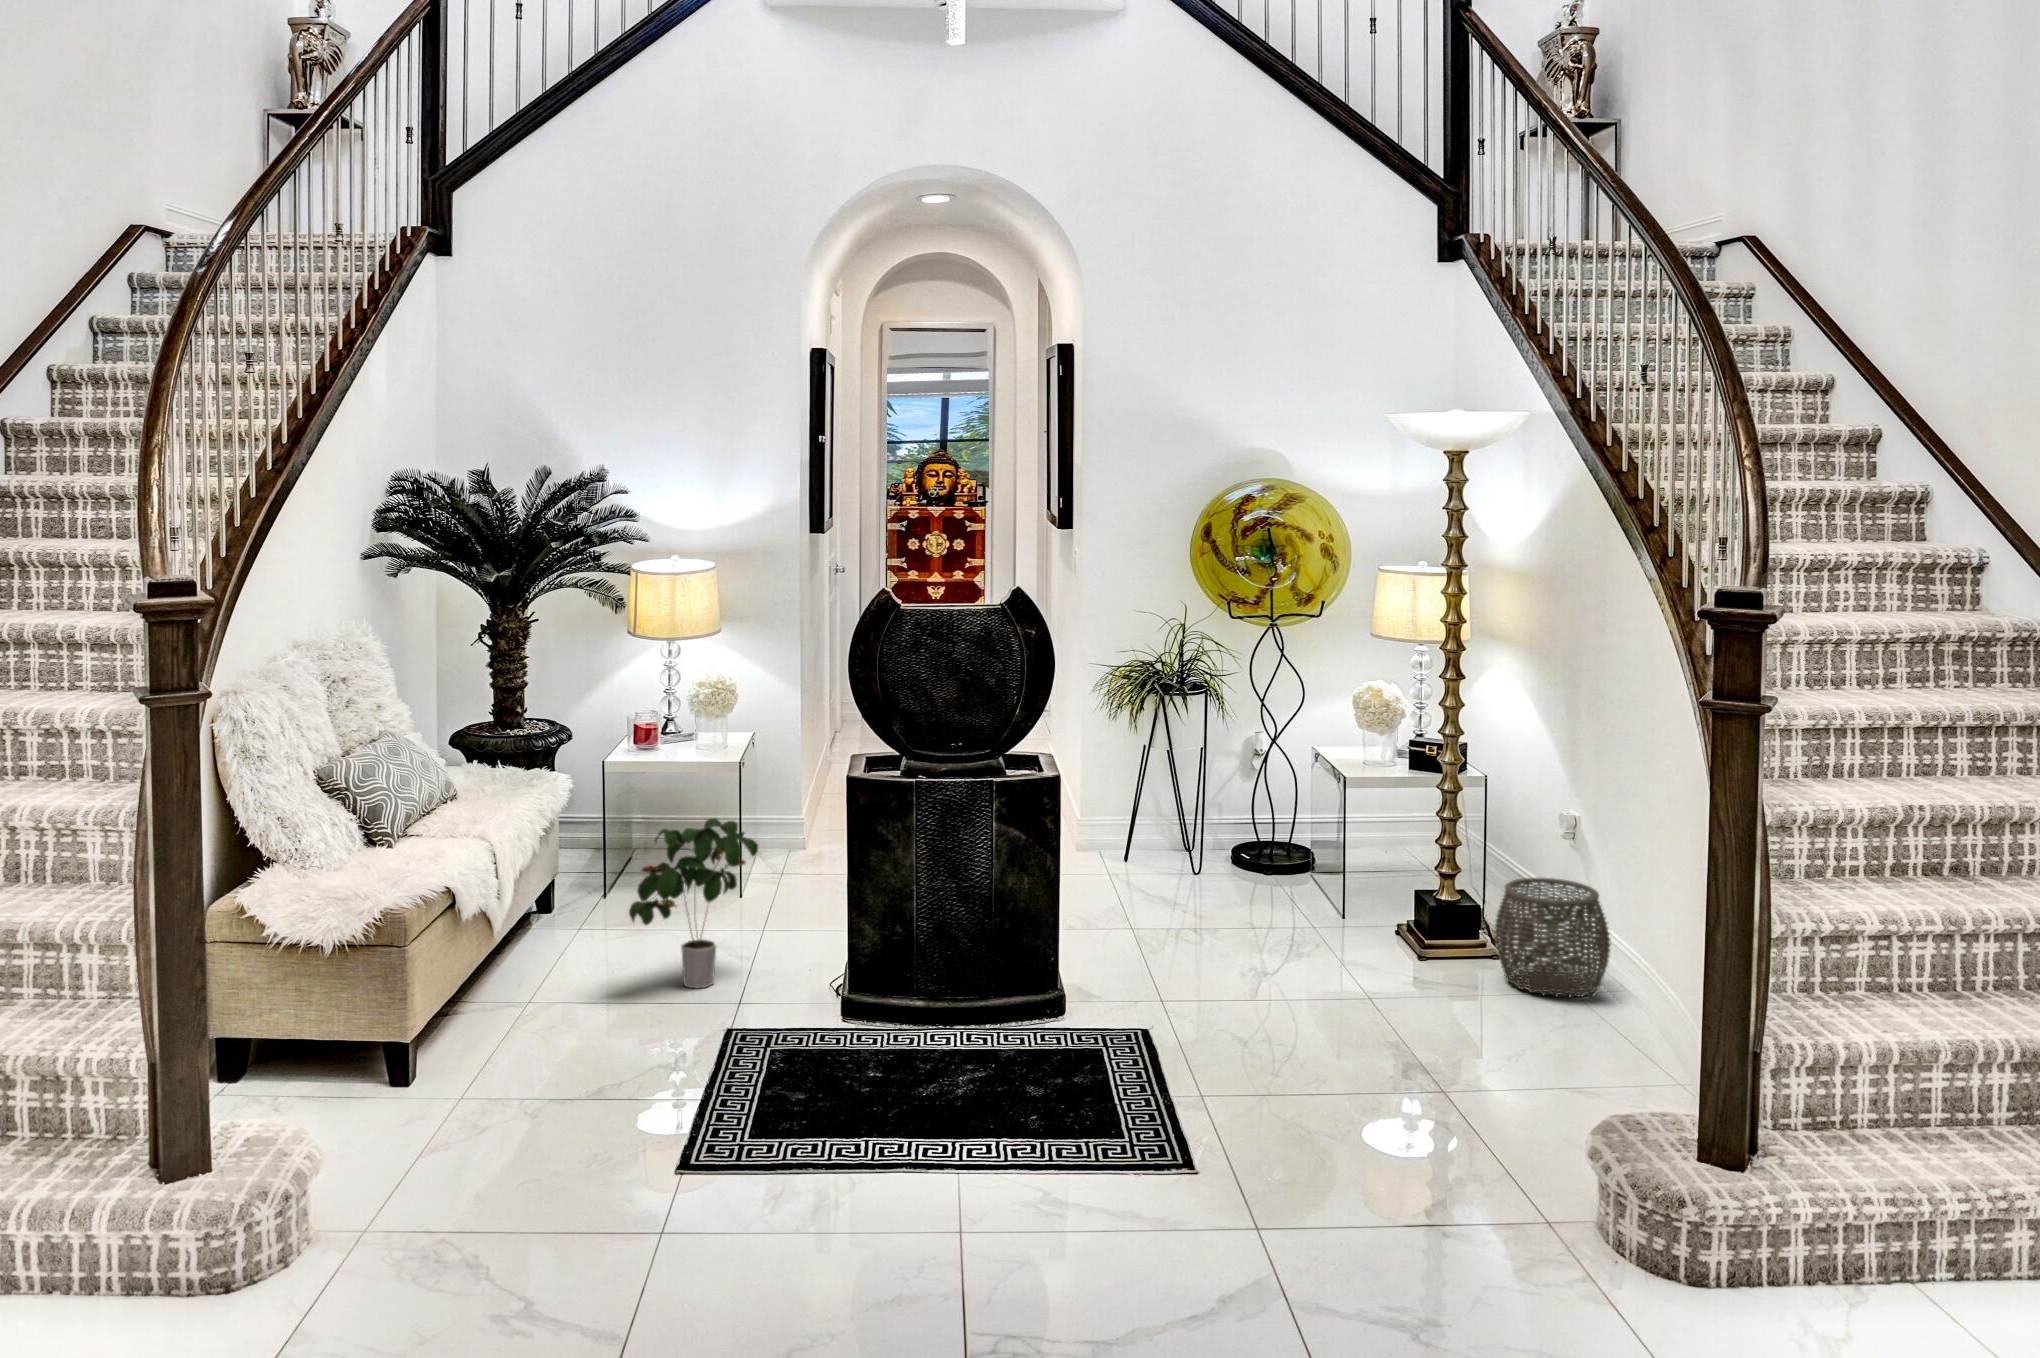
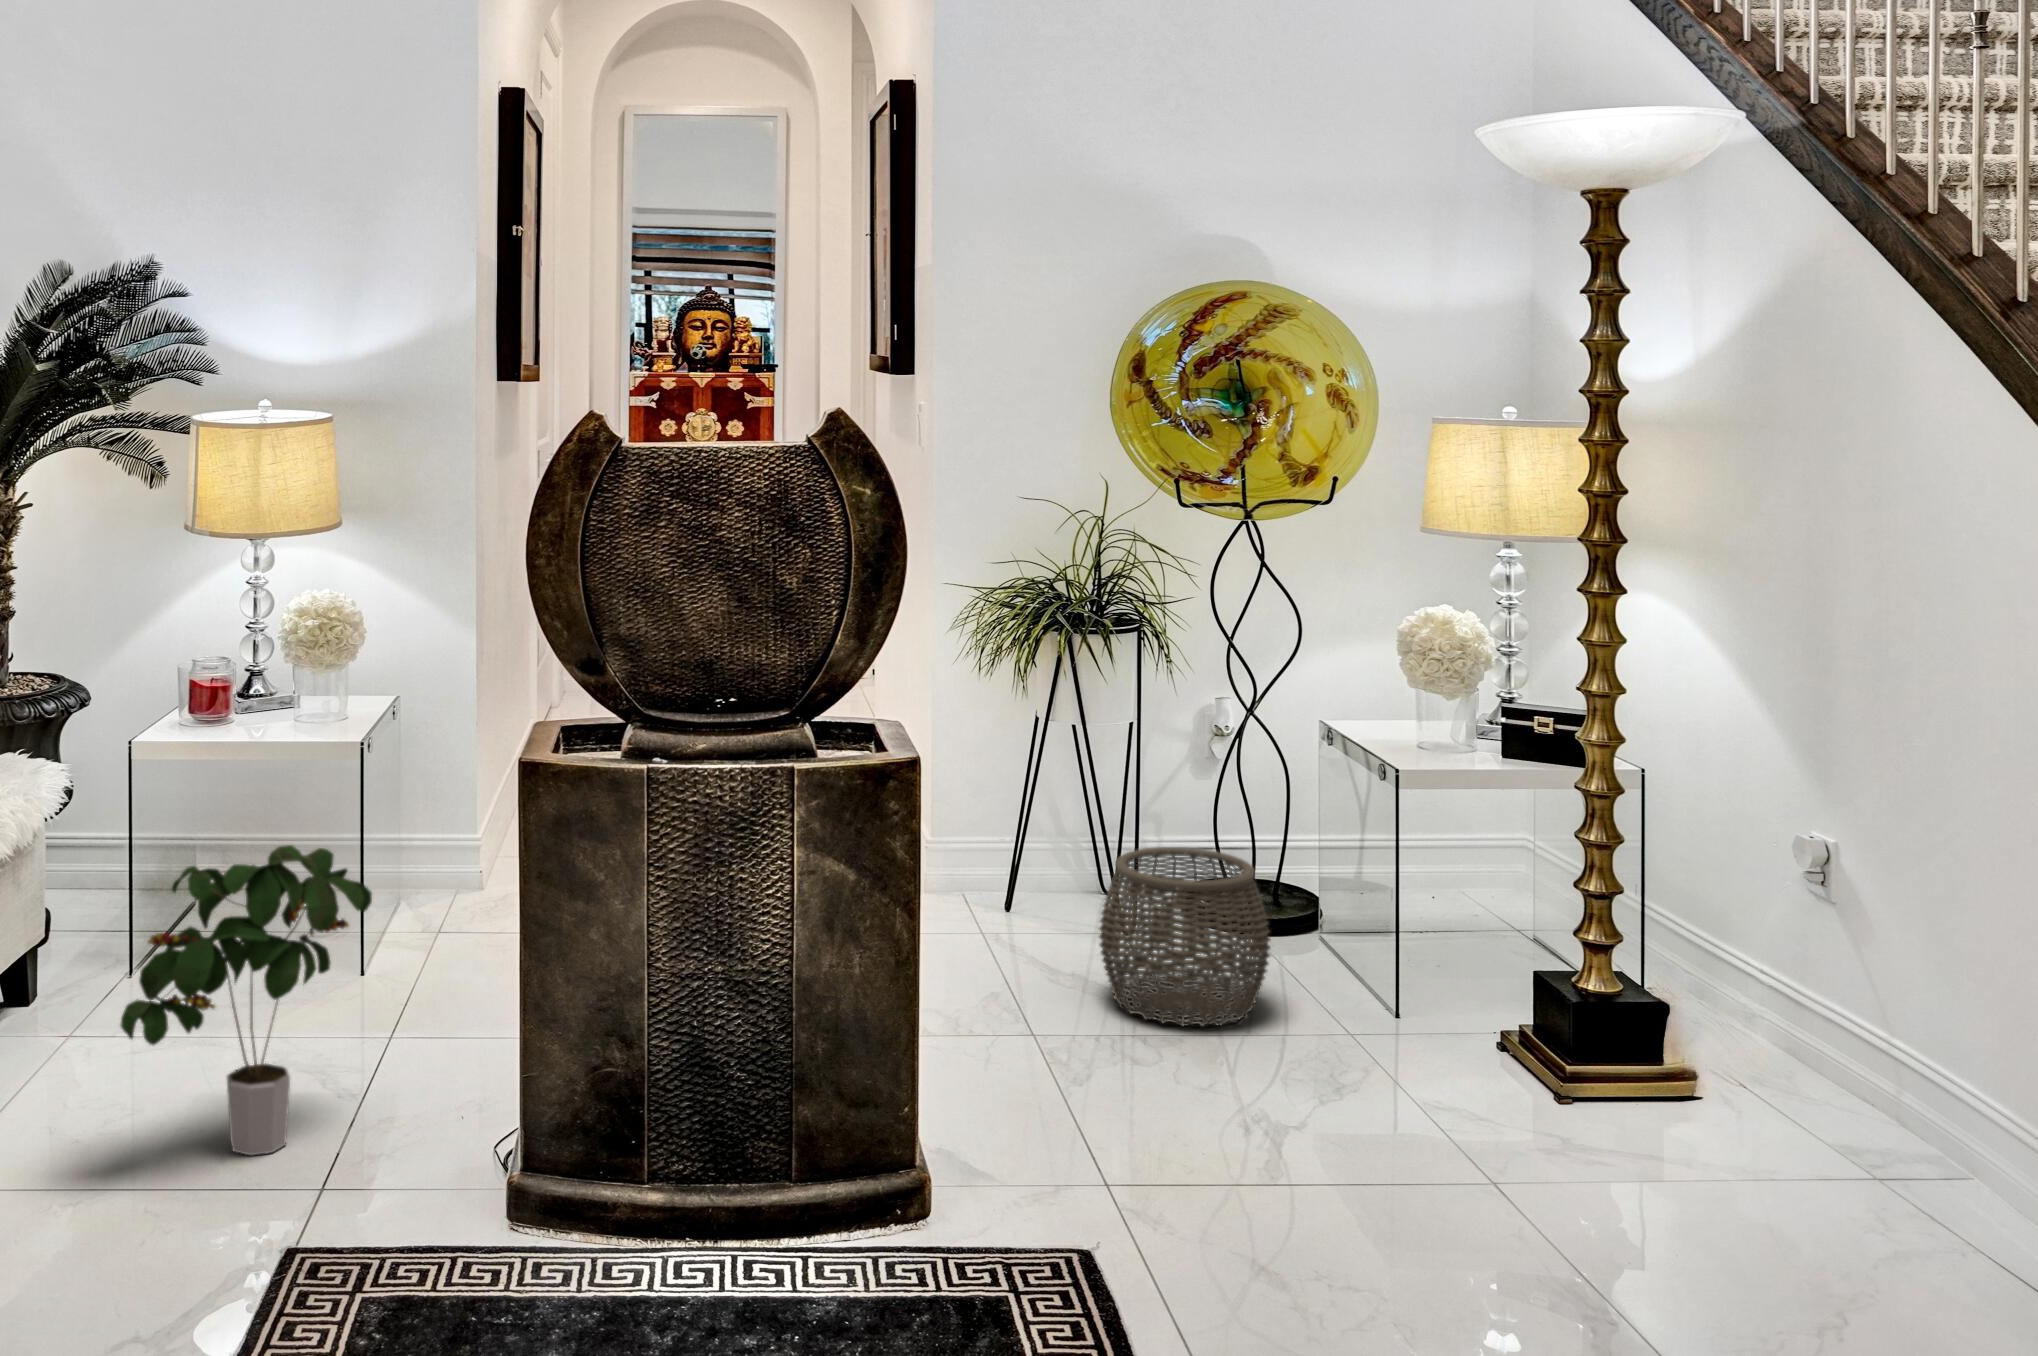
woven basket: present [1495,878,1610,998] -> present [1099,847,1270,1027]

